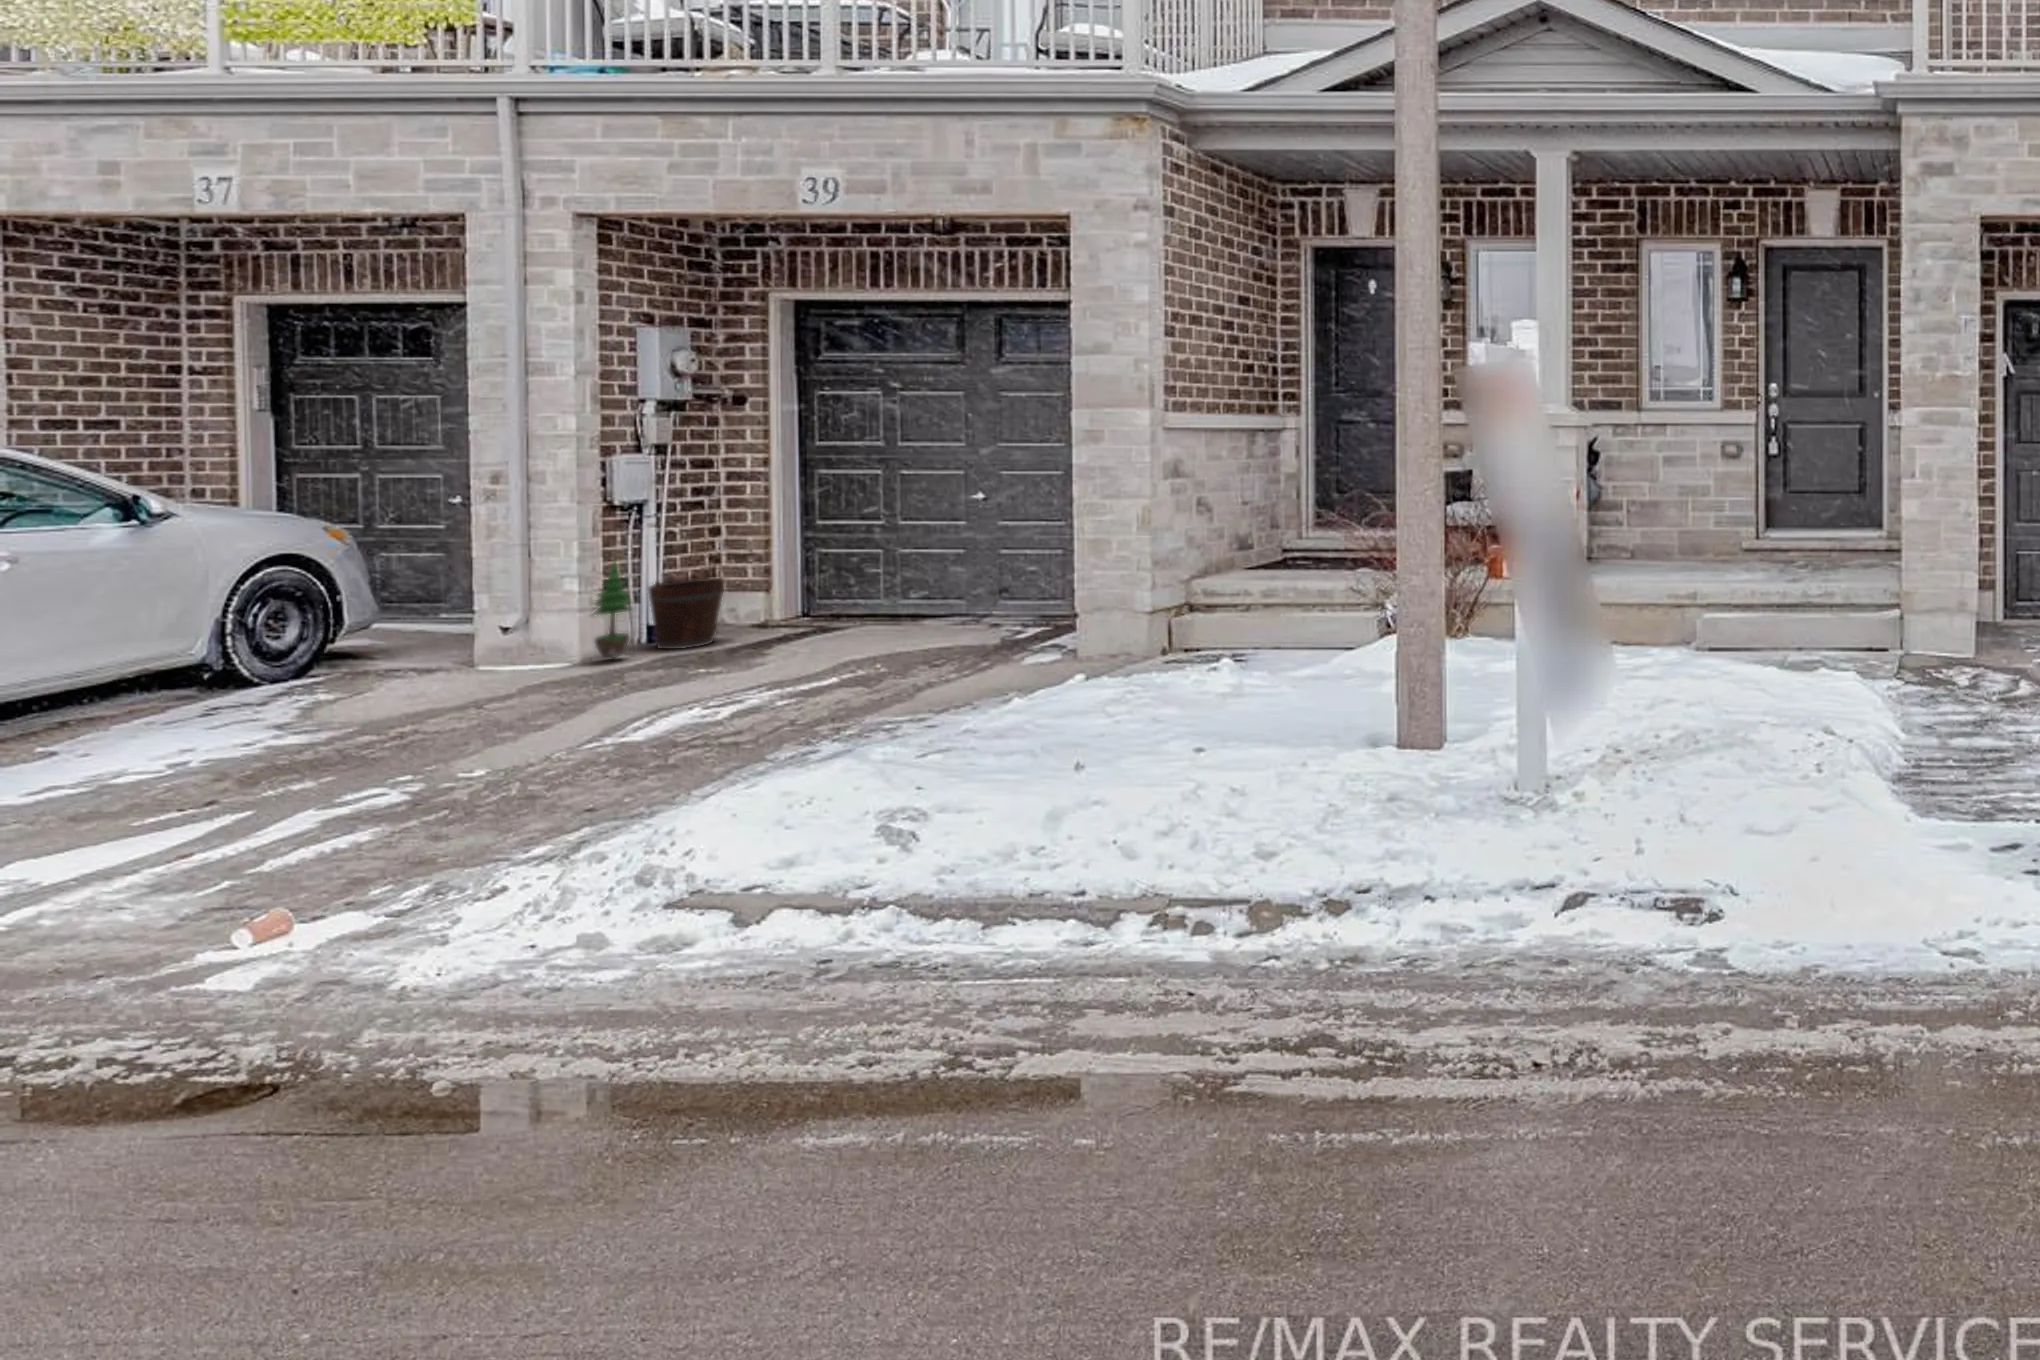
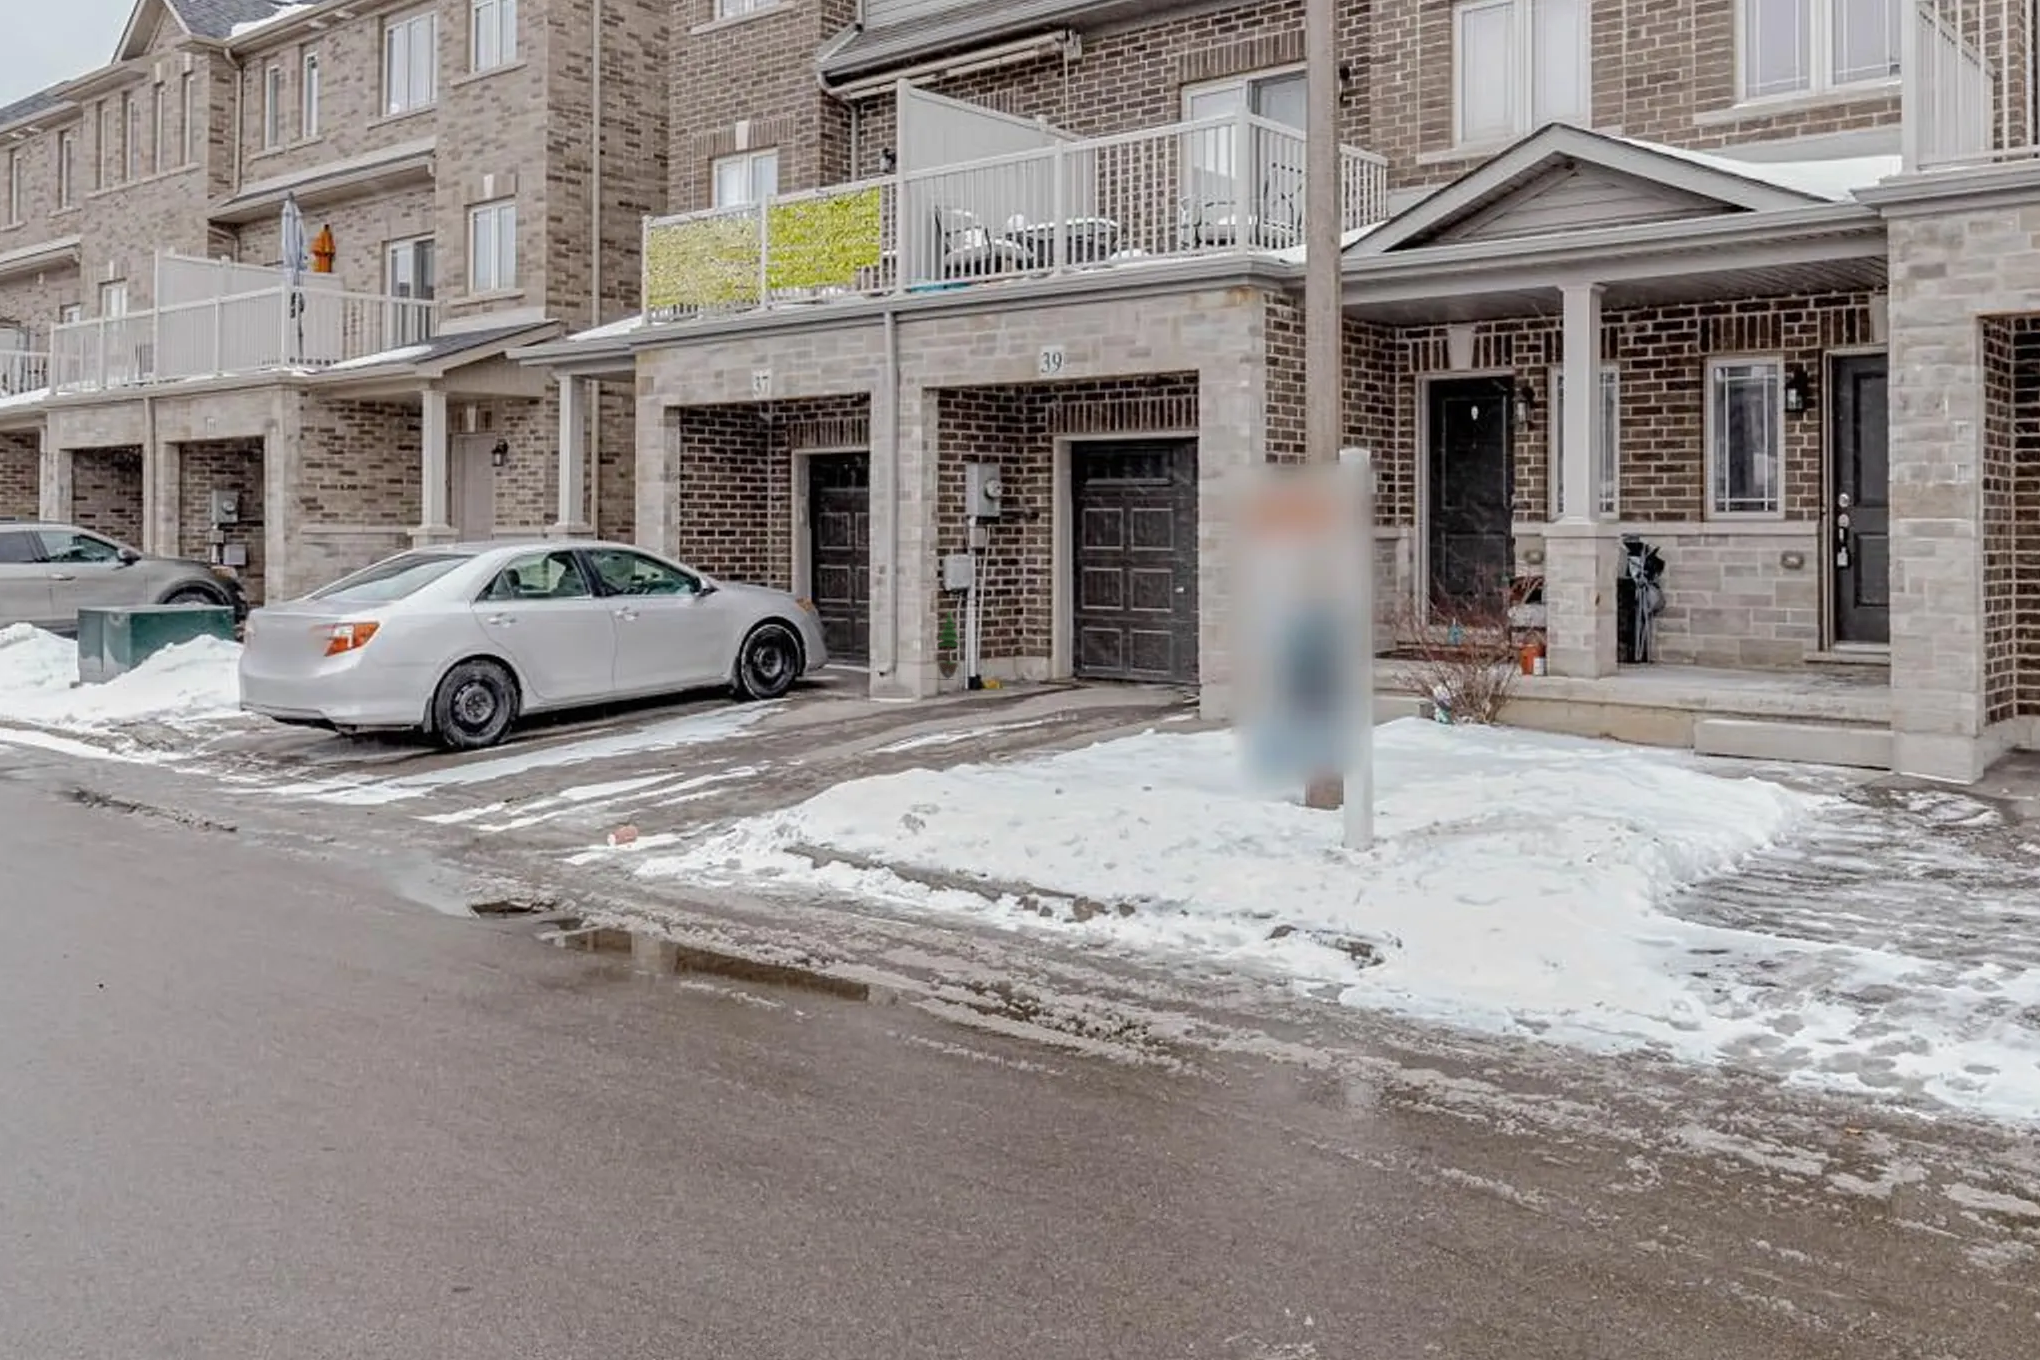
bucket: present [648,578,725,649] -> none [972,634,1018,681]

